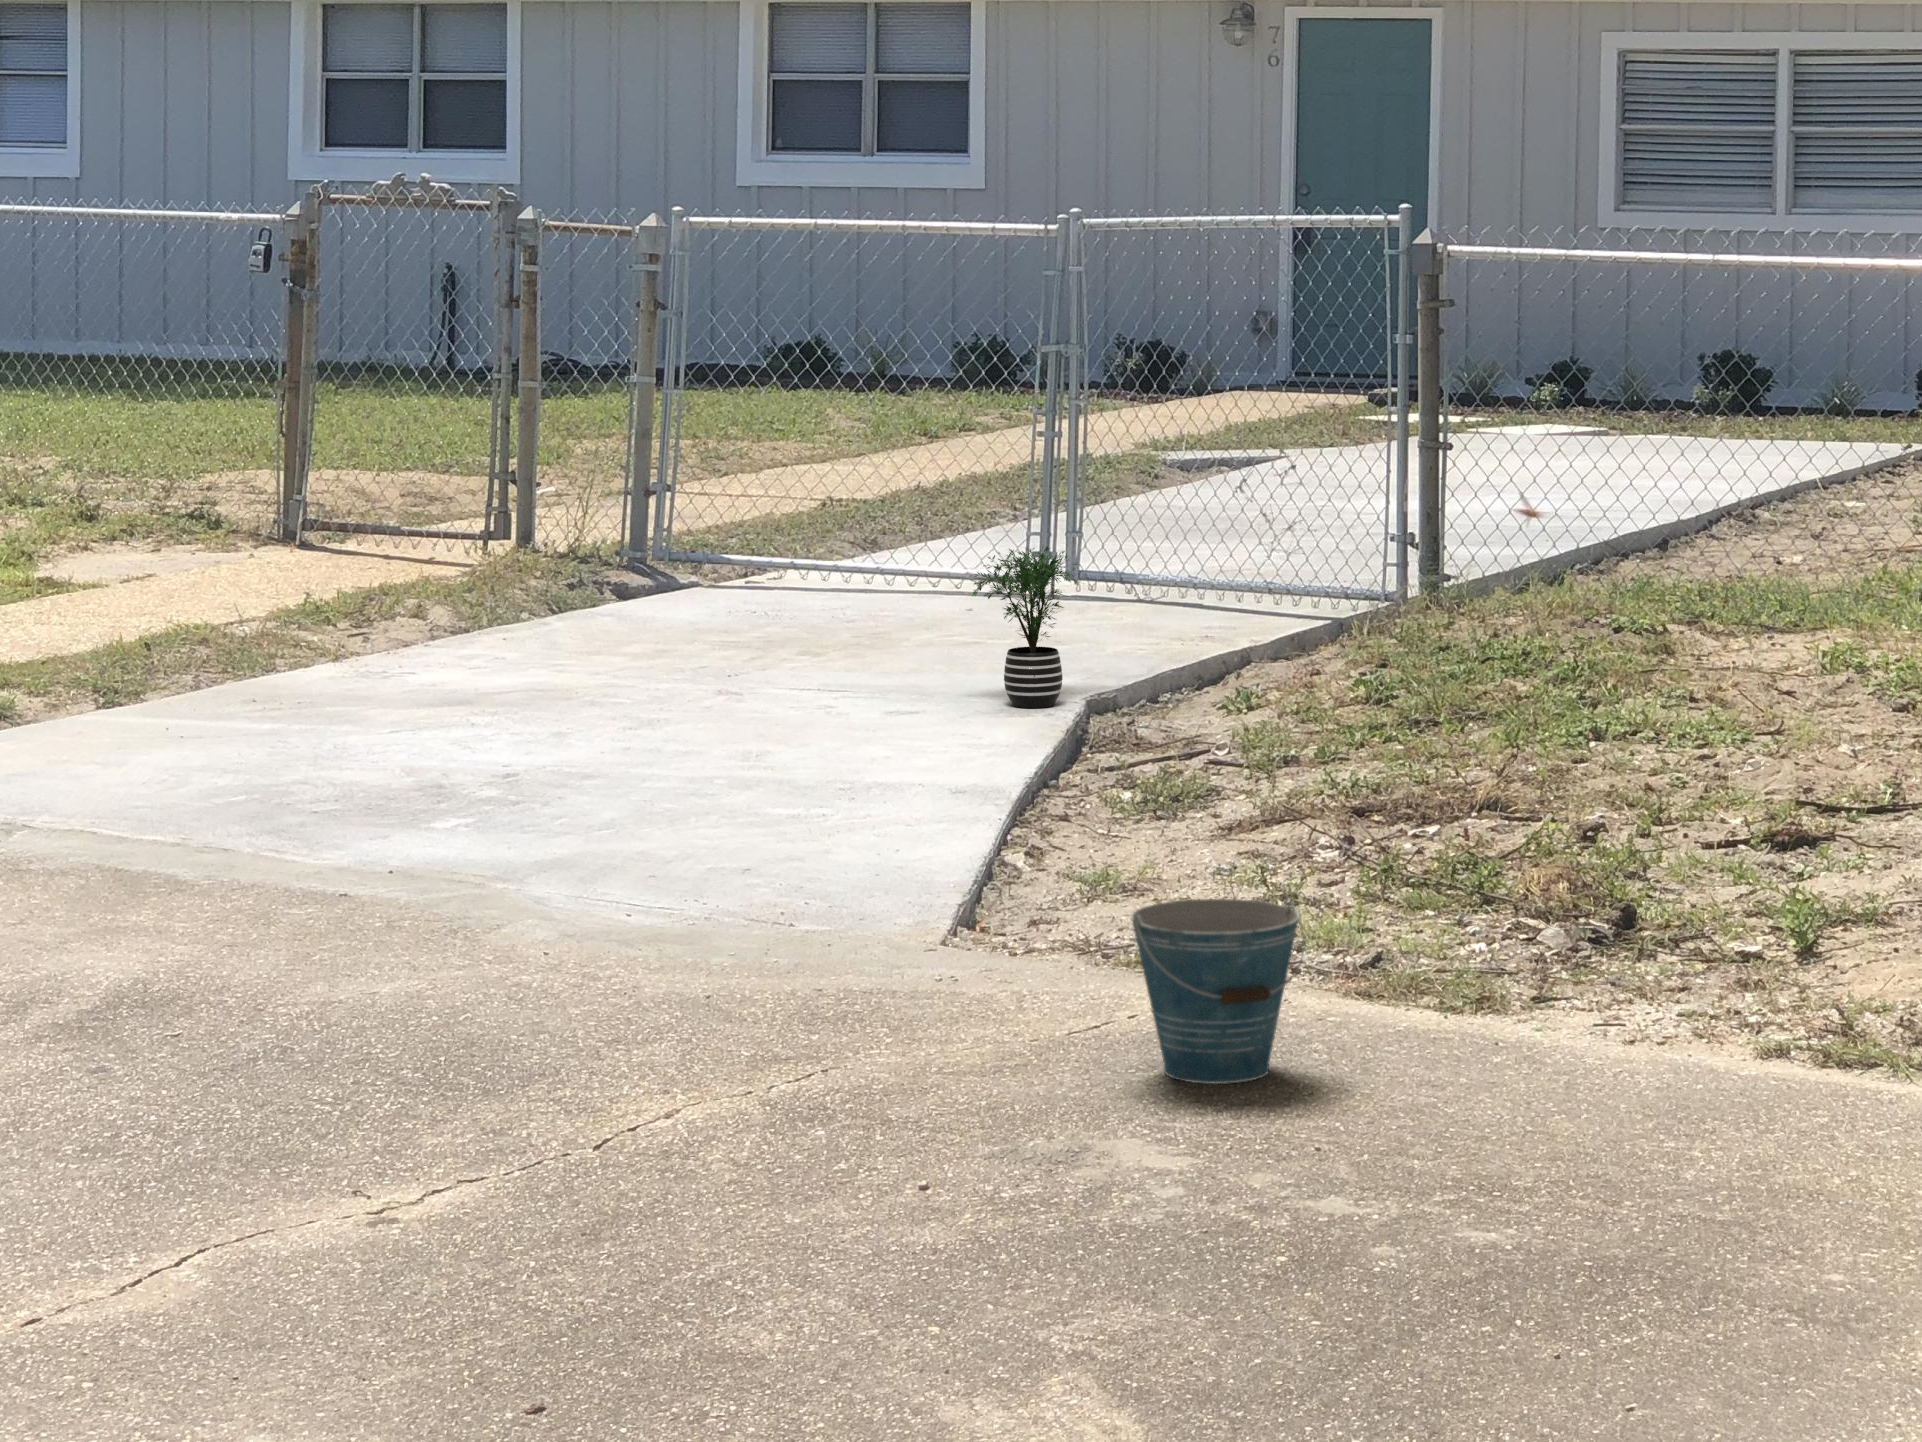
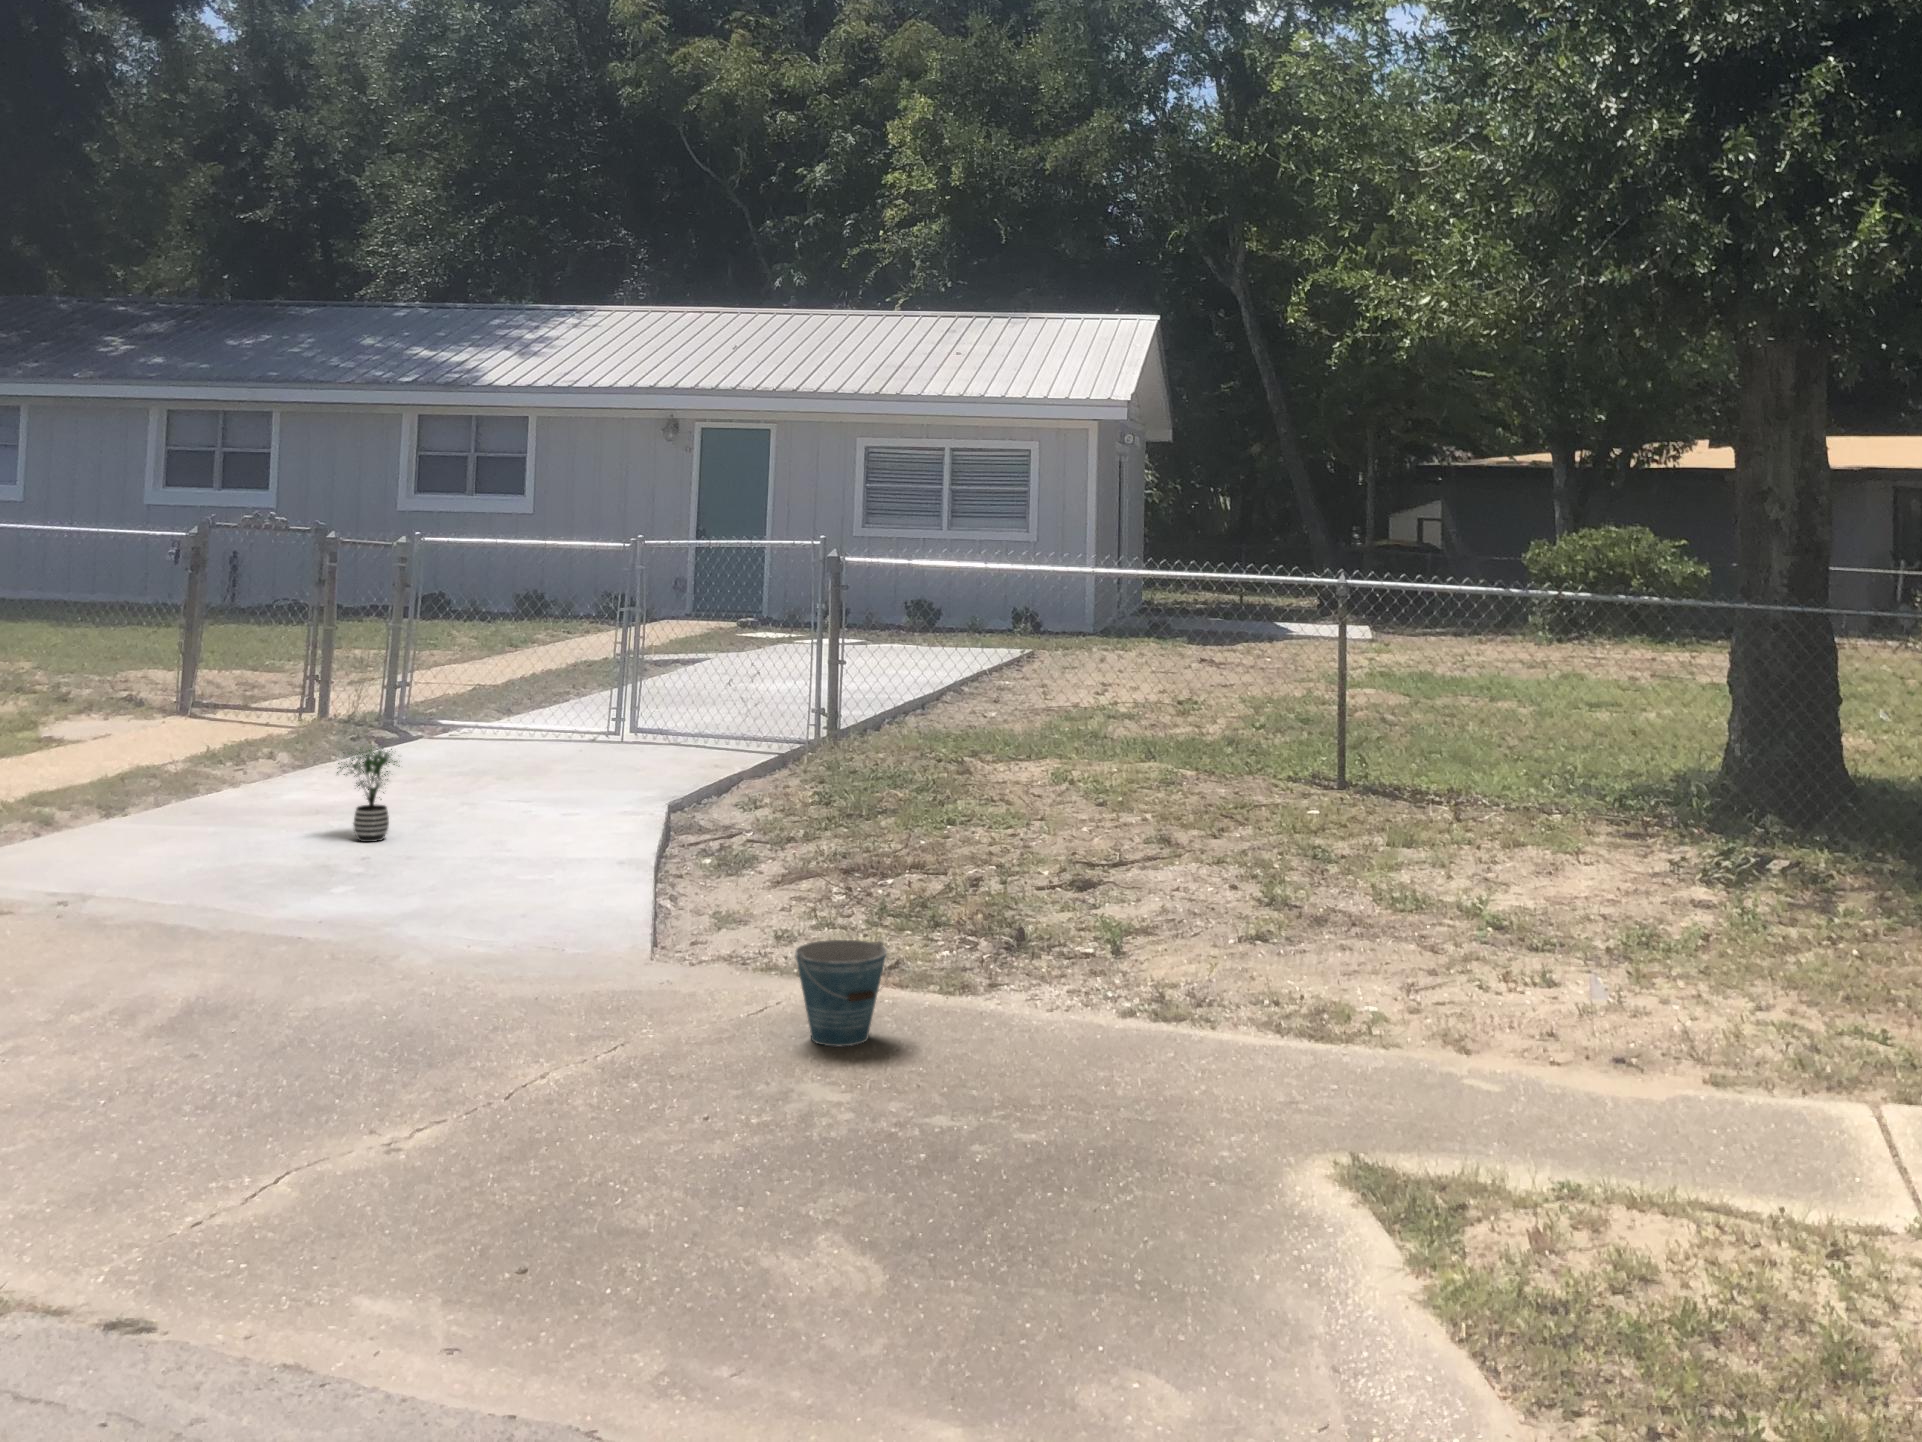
potted plant: present [973,546,1078,708] -> present [337,748,399,842]

